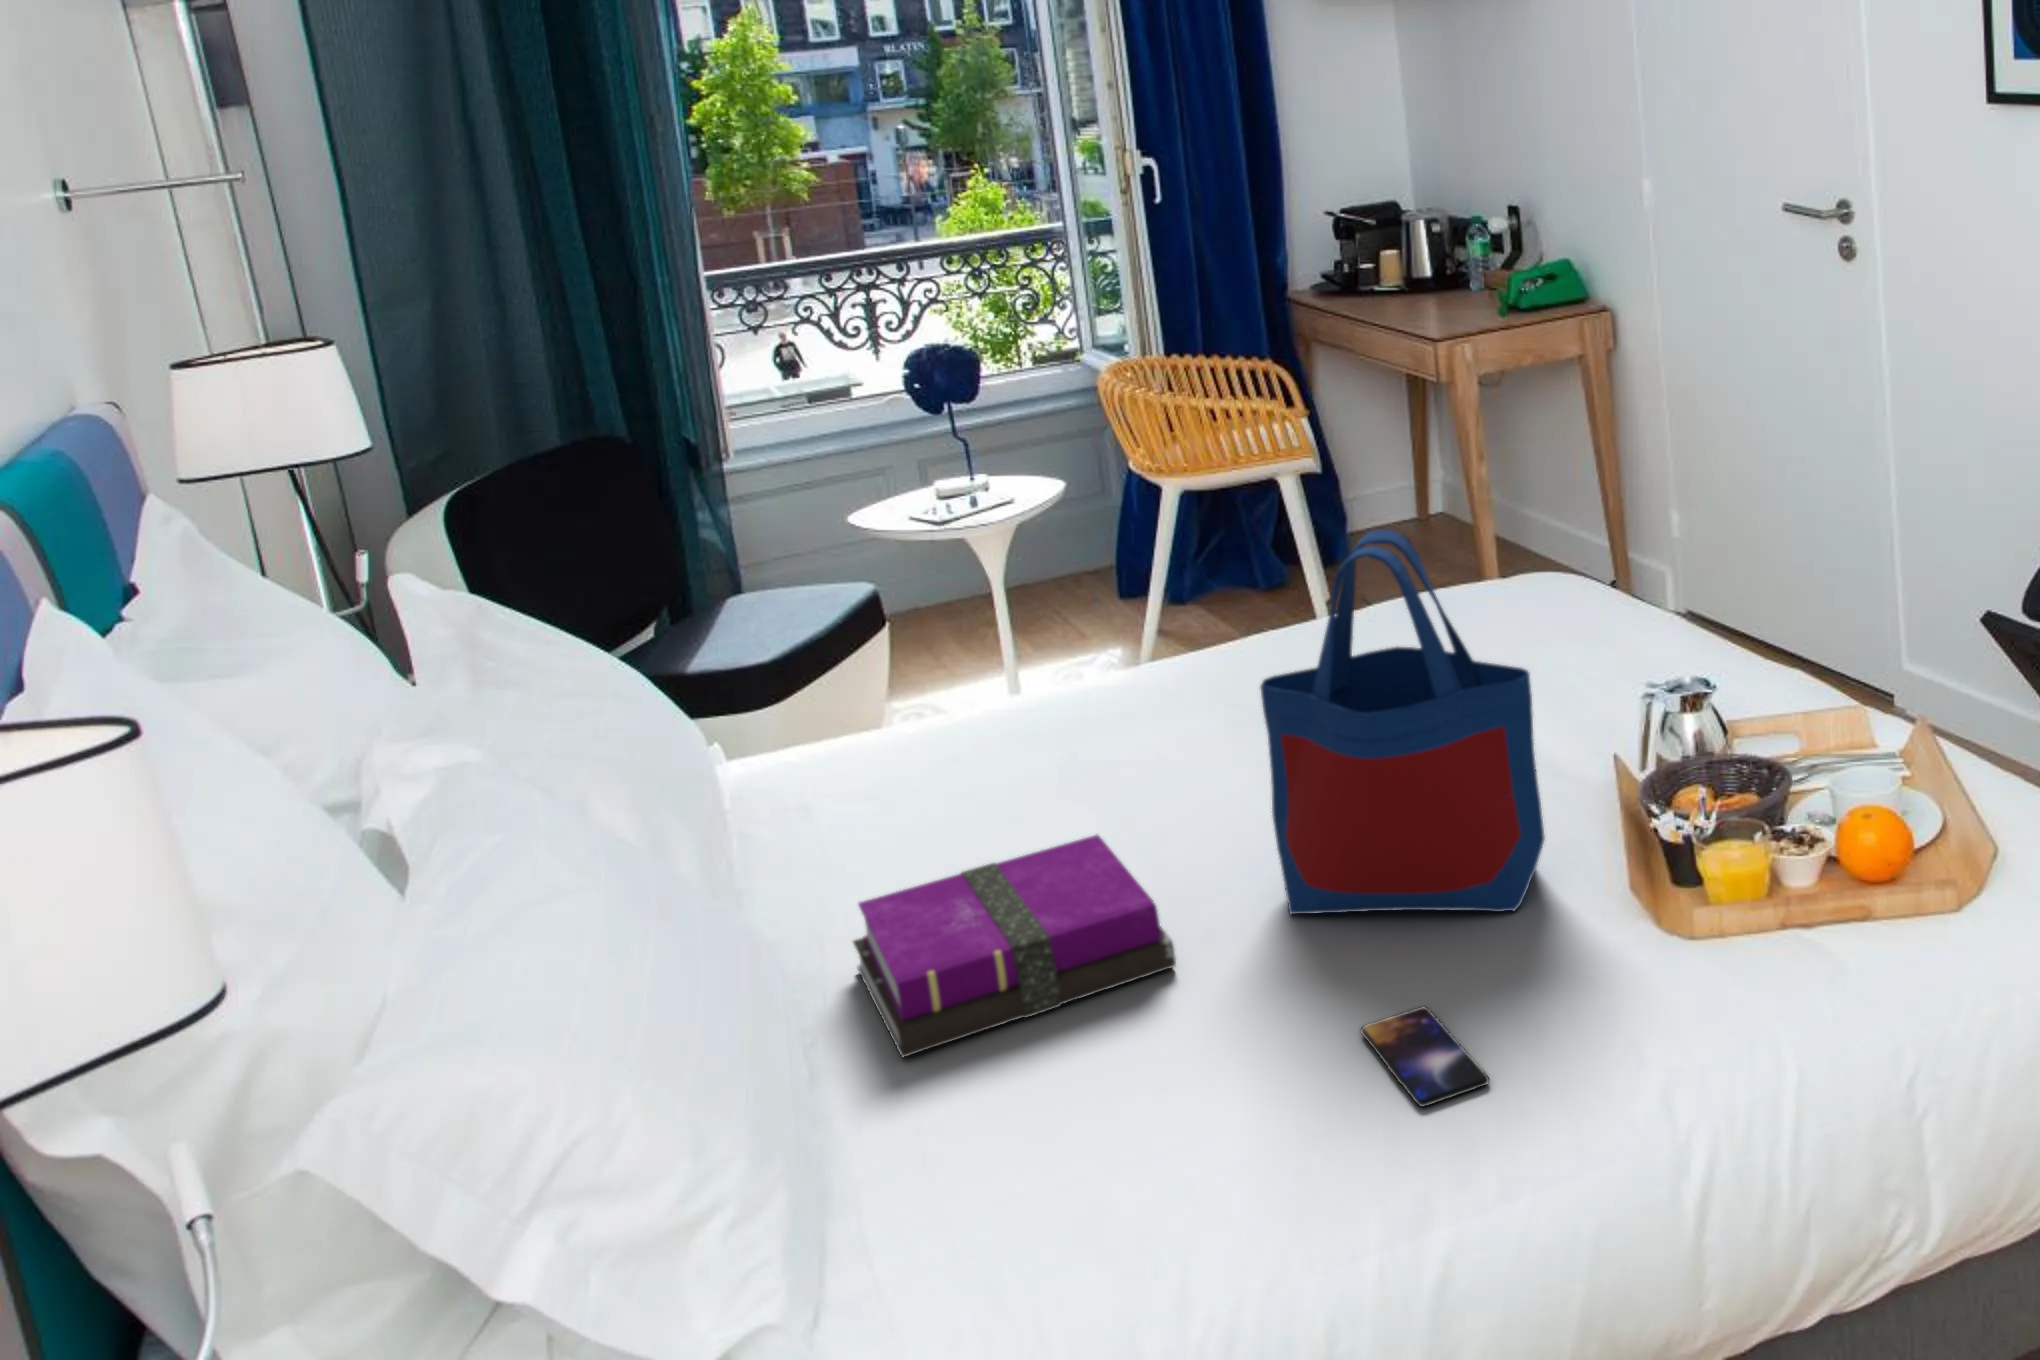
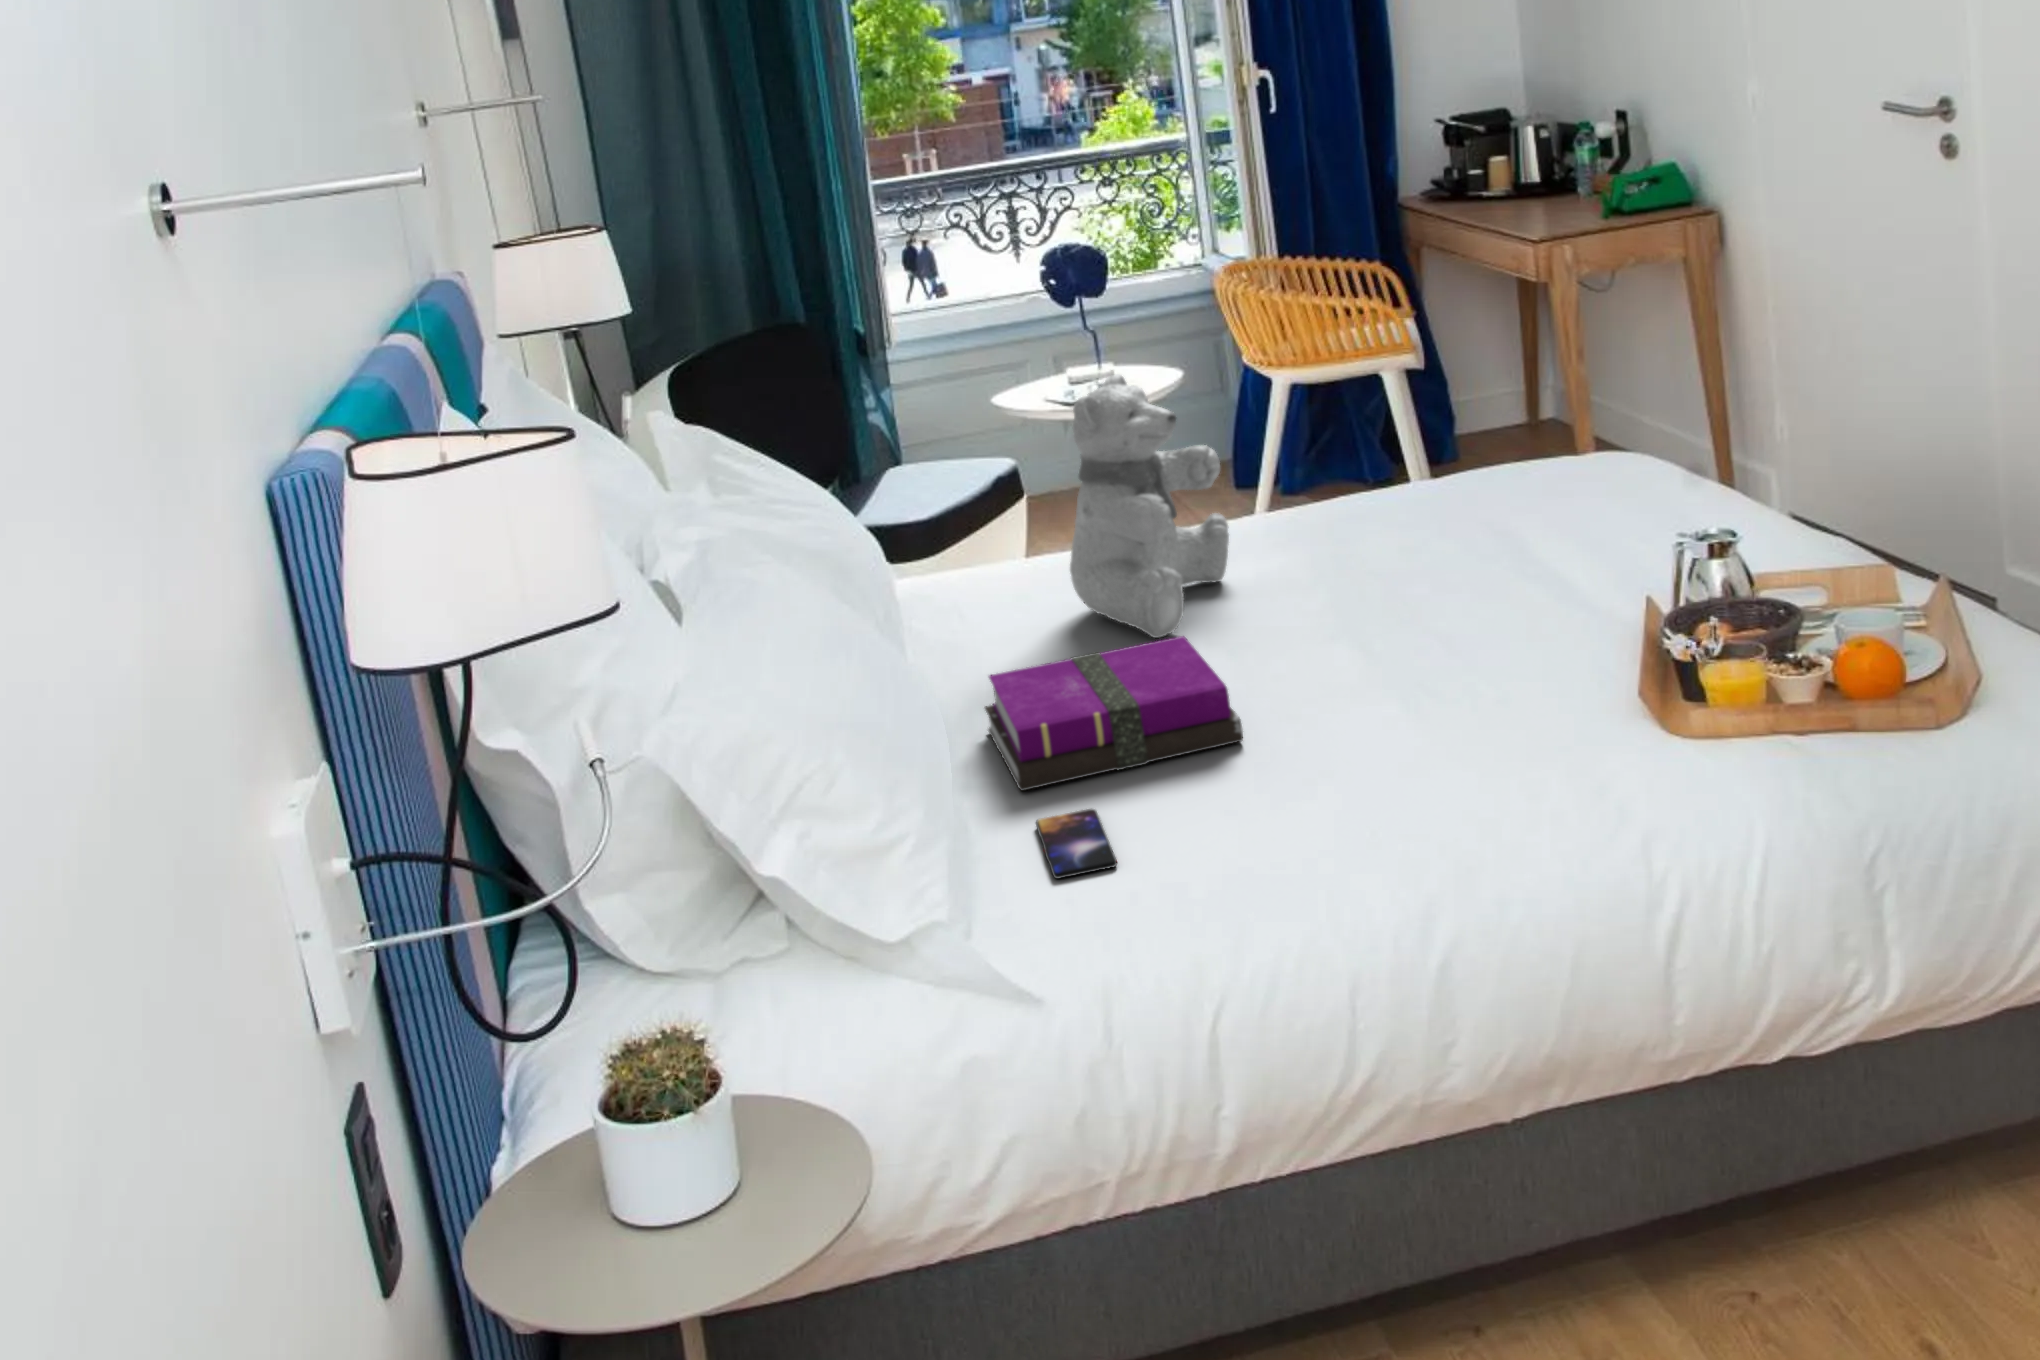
teddy bear: none [954,518,1141,827] -> present [1070,374,1229,638]
tote bag: present [1260,529,1545,914] -> none [1320,378,1568,716]
smartphone: present [1361,1007,1489,1107] -> present [1036,809,1117,878]

